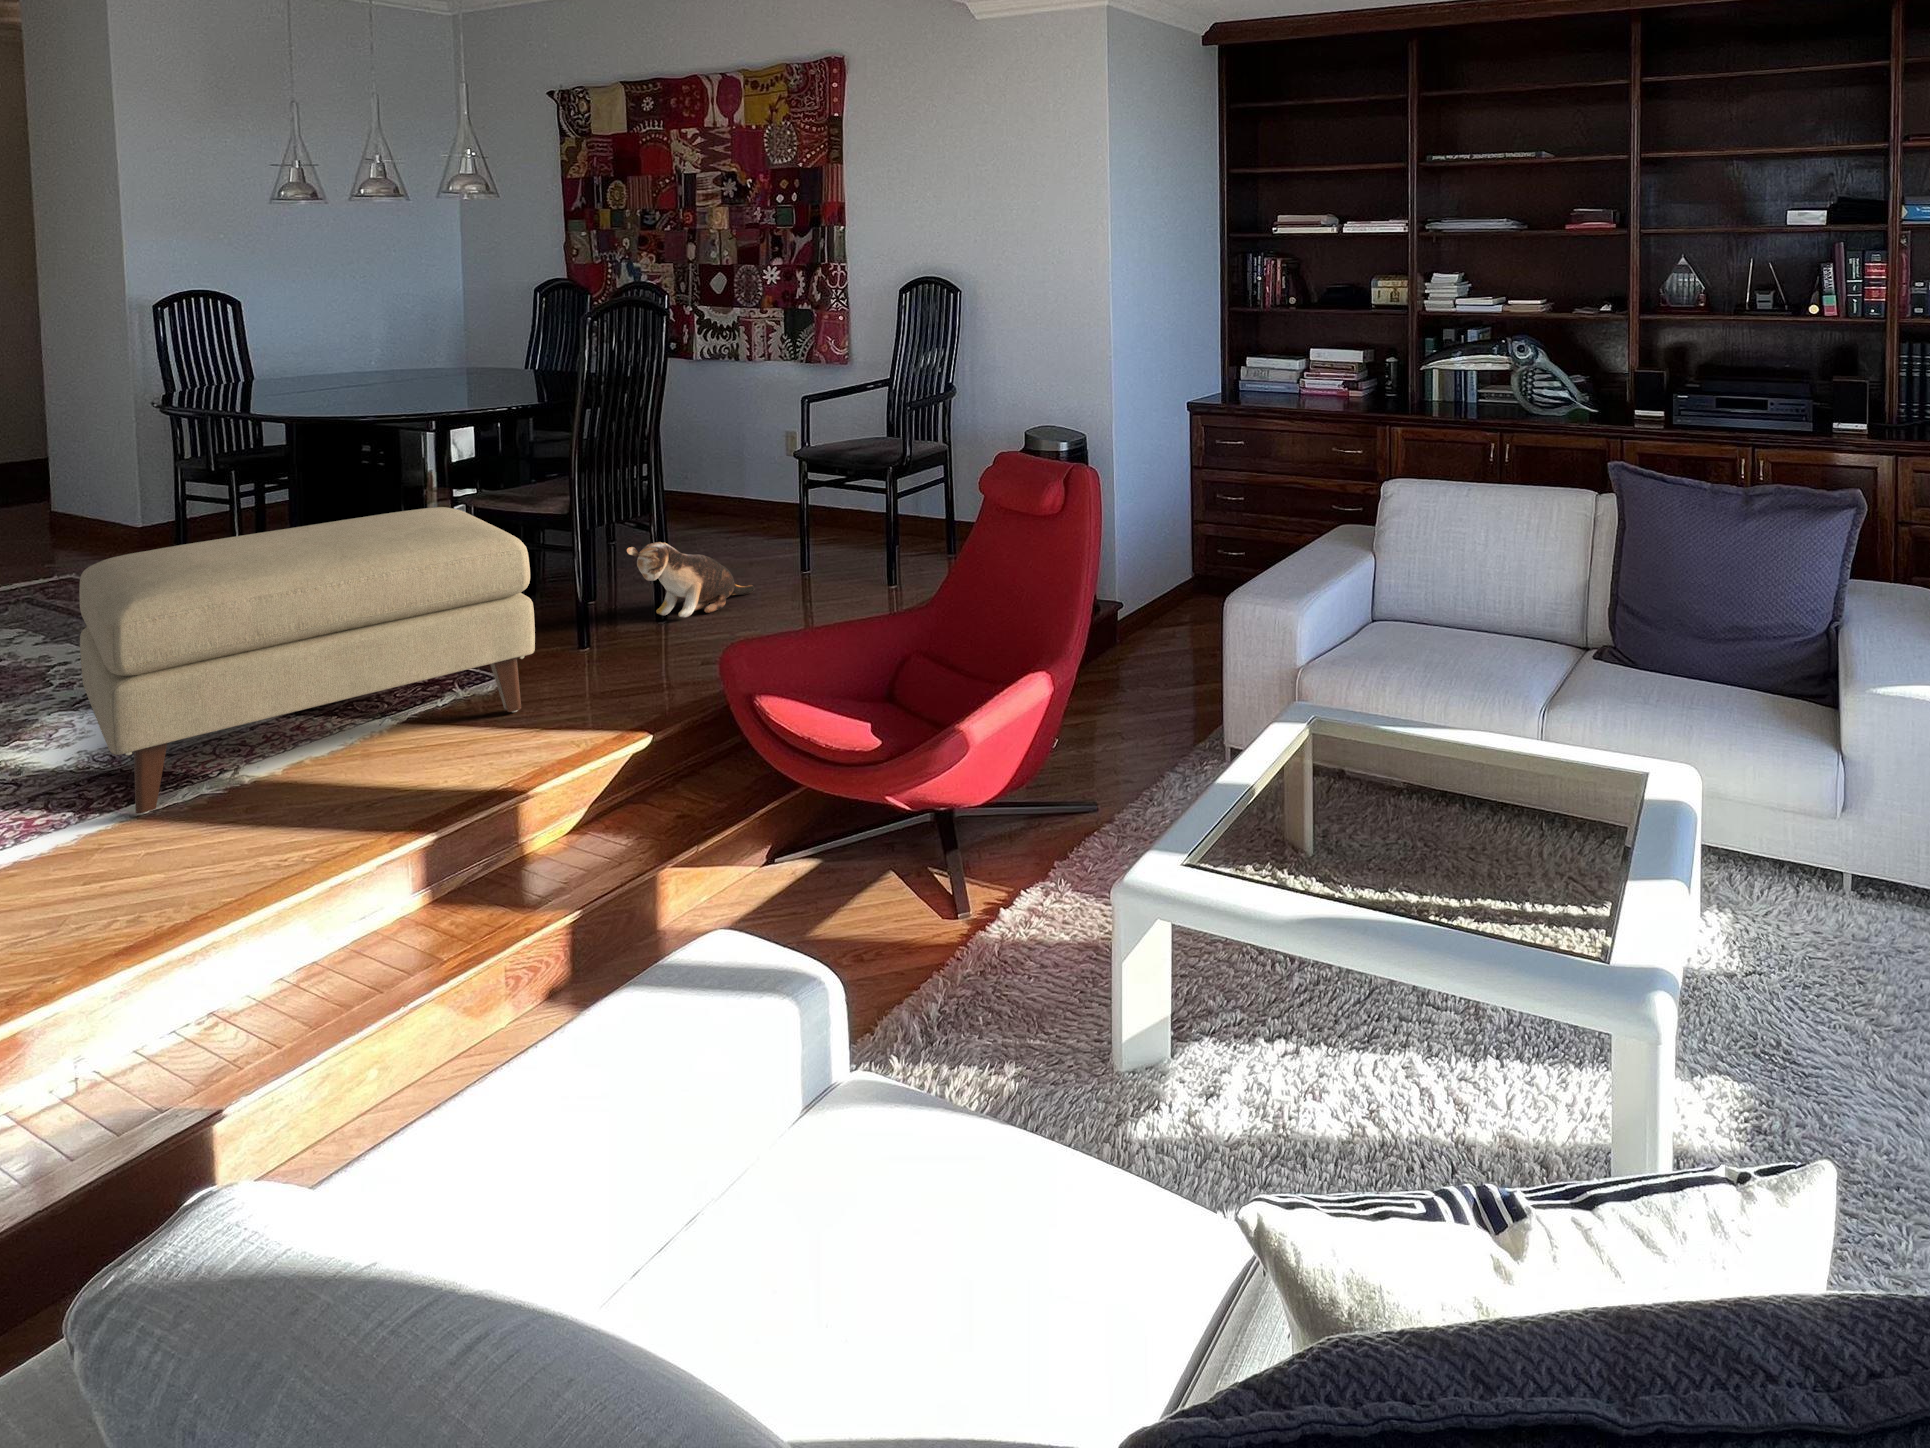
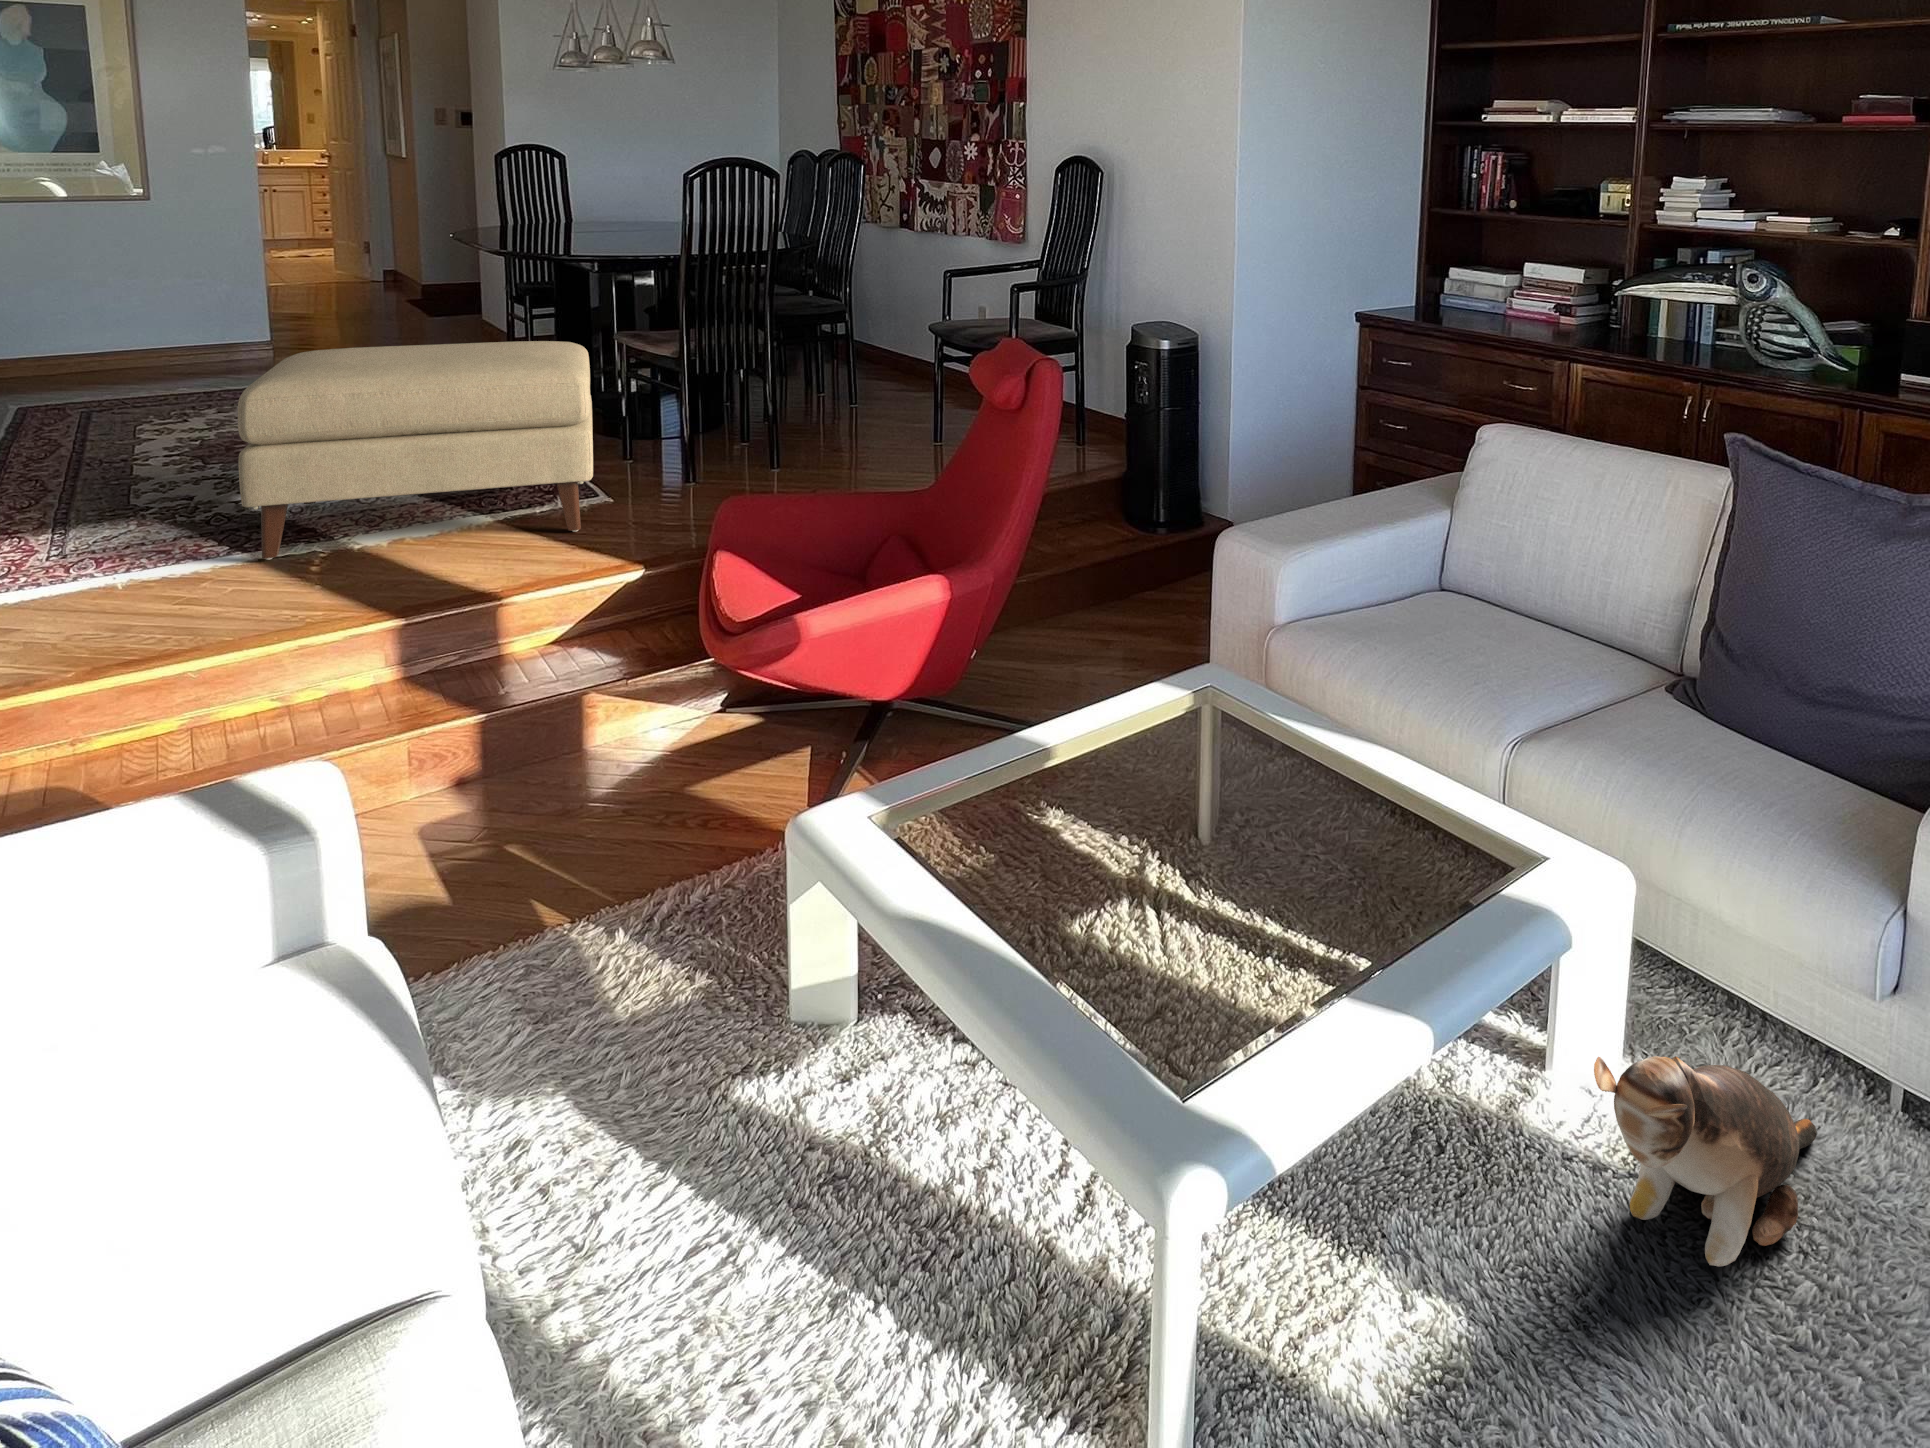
plush toy: present [627,542,755,617] -> present [1594,1056,1817,1267]

